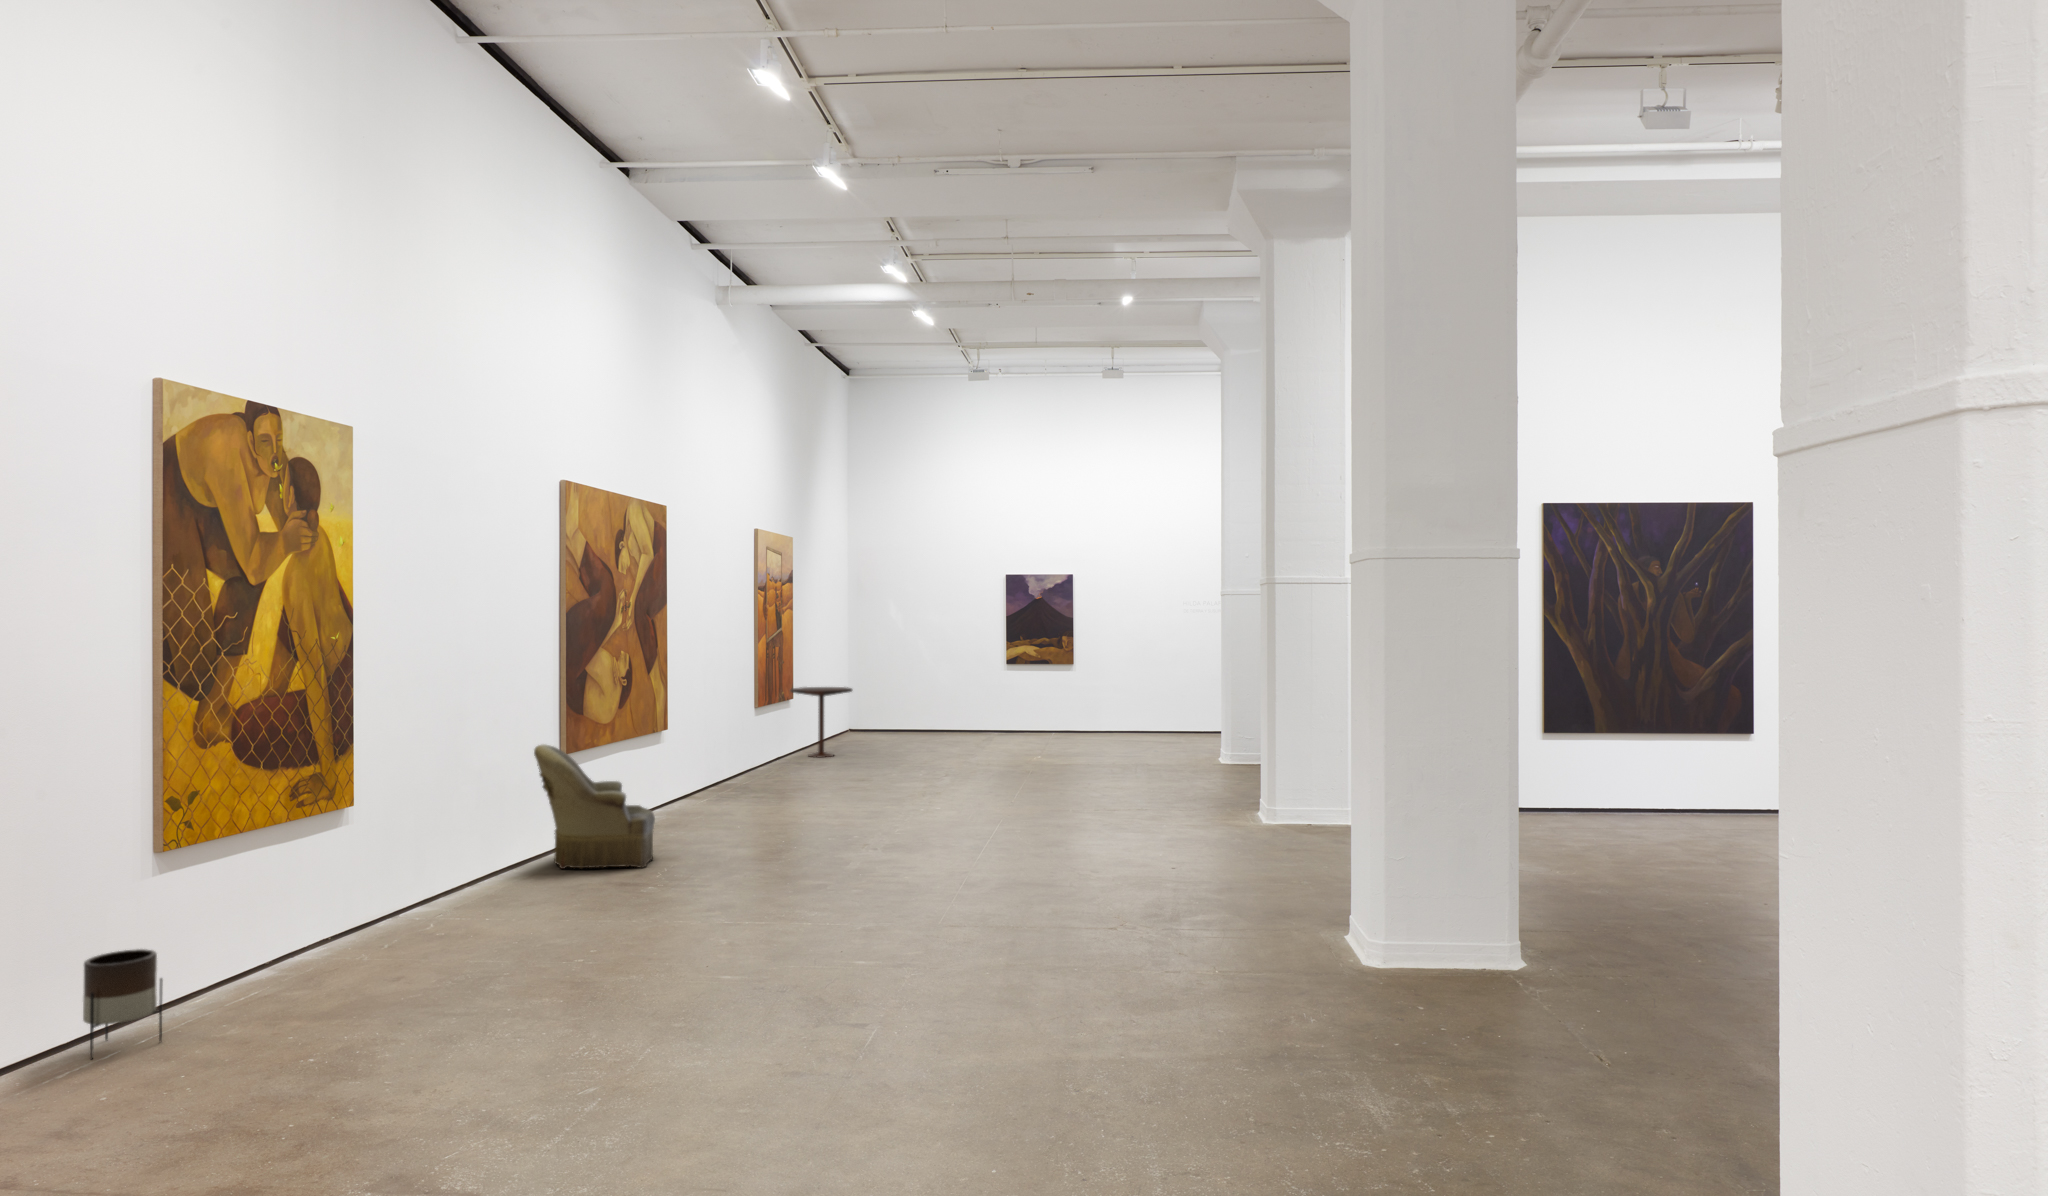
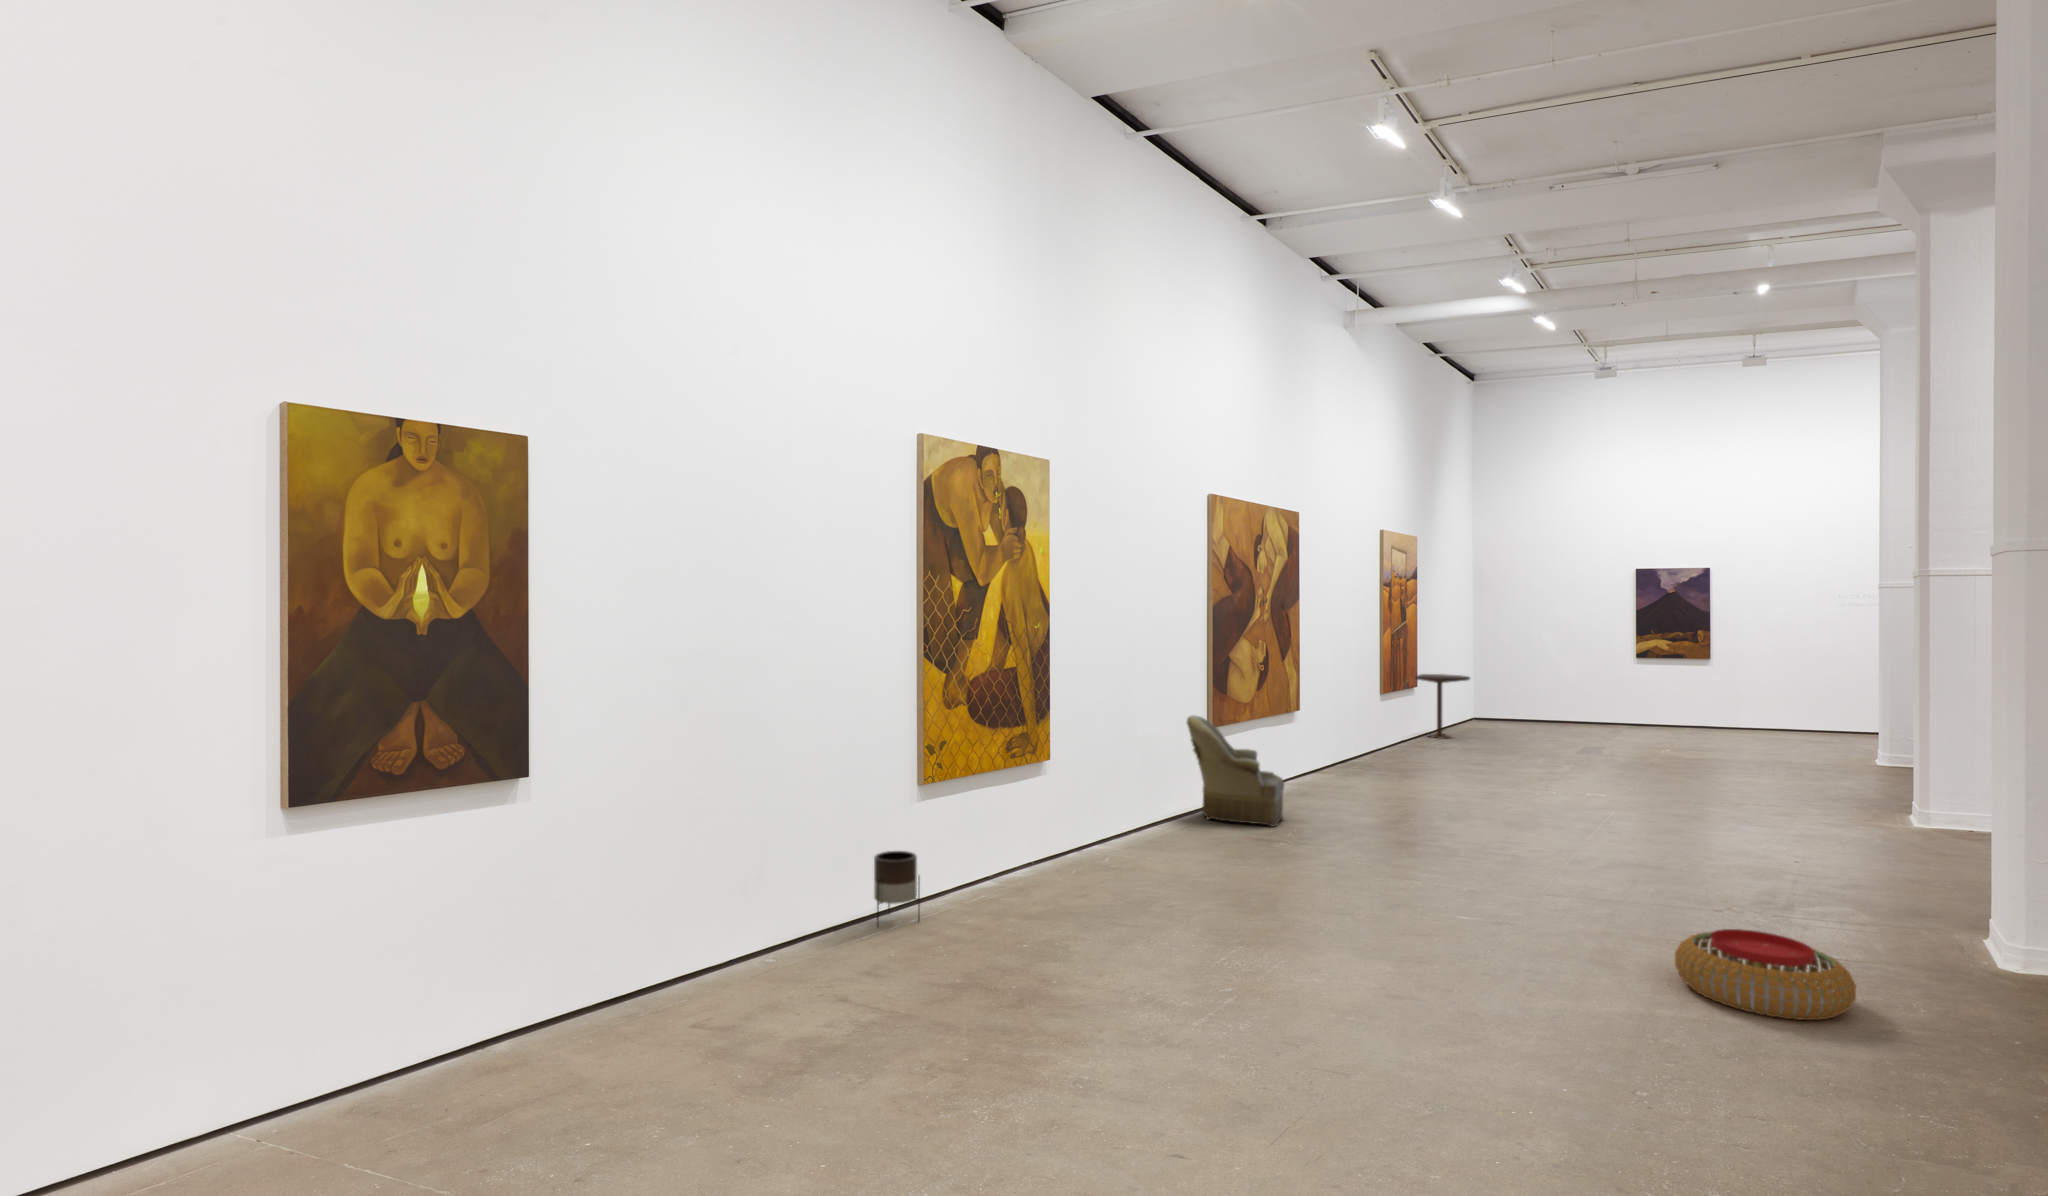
pouf: none [1030,899,1160,970] -> present [1675,929,1856,1020]

